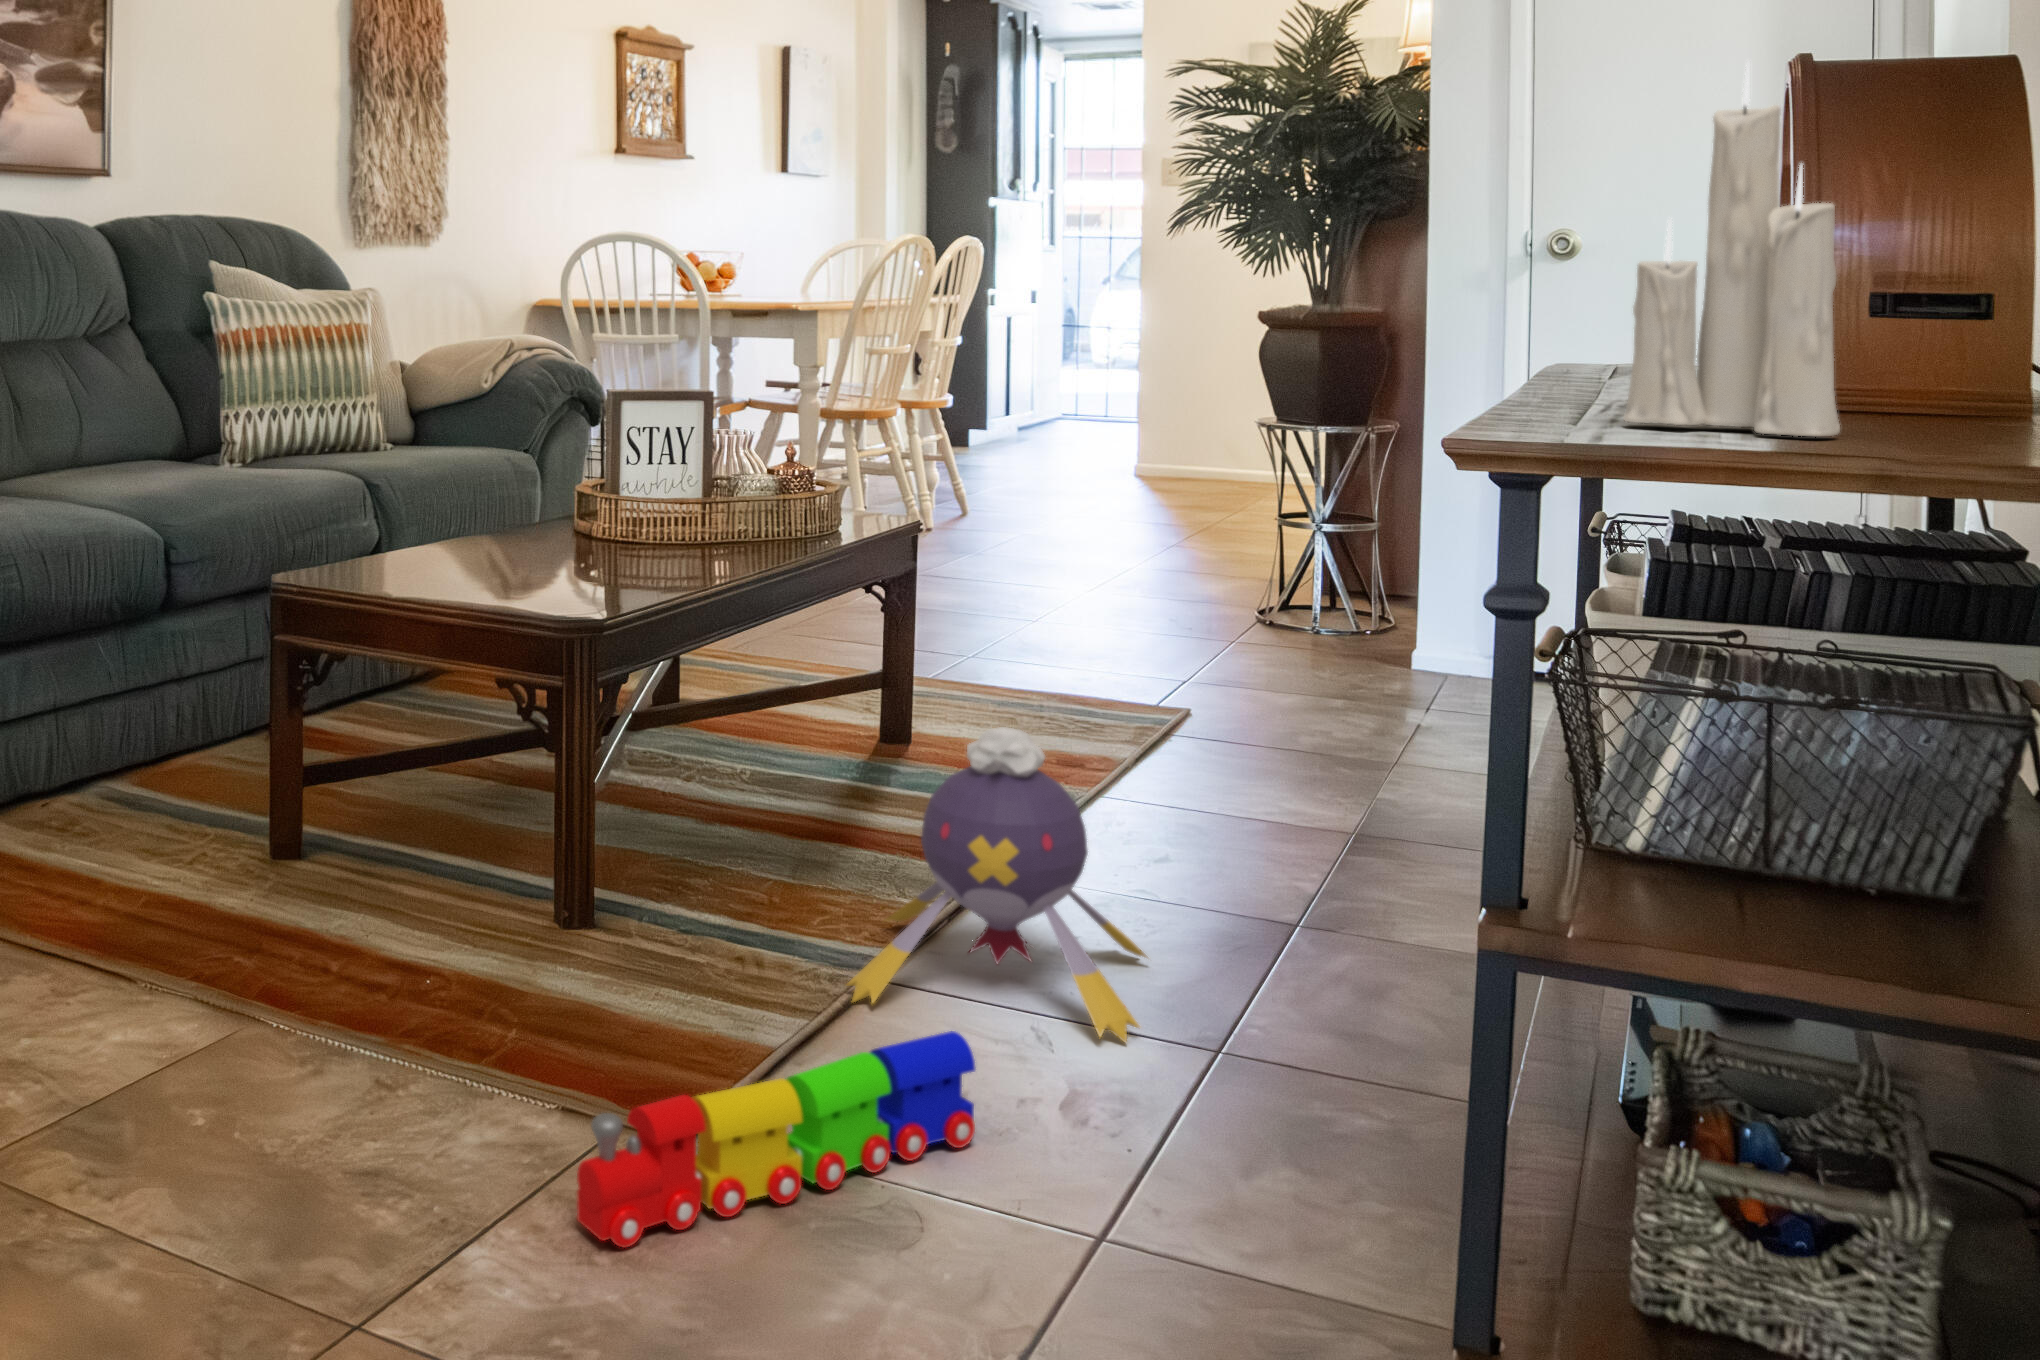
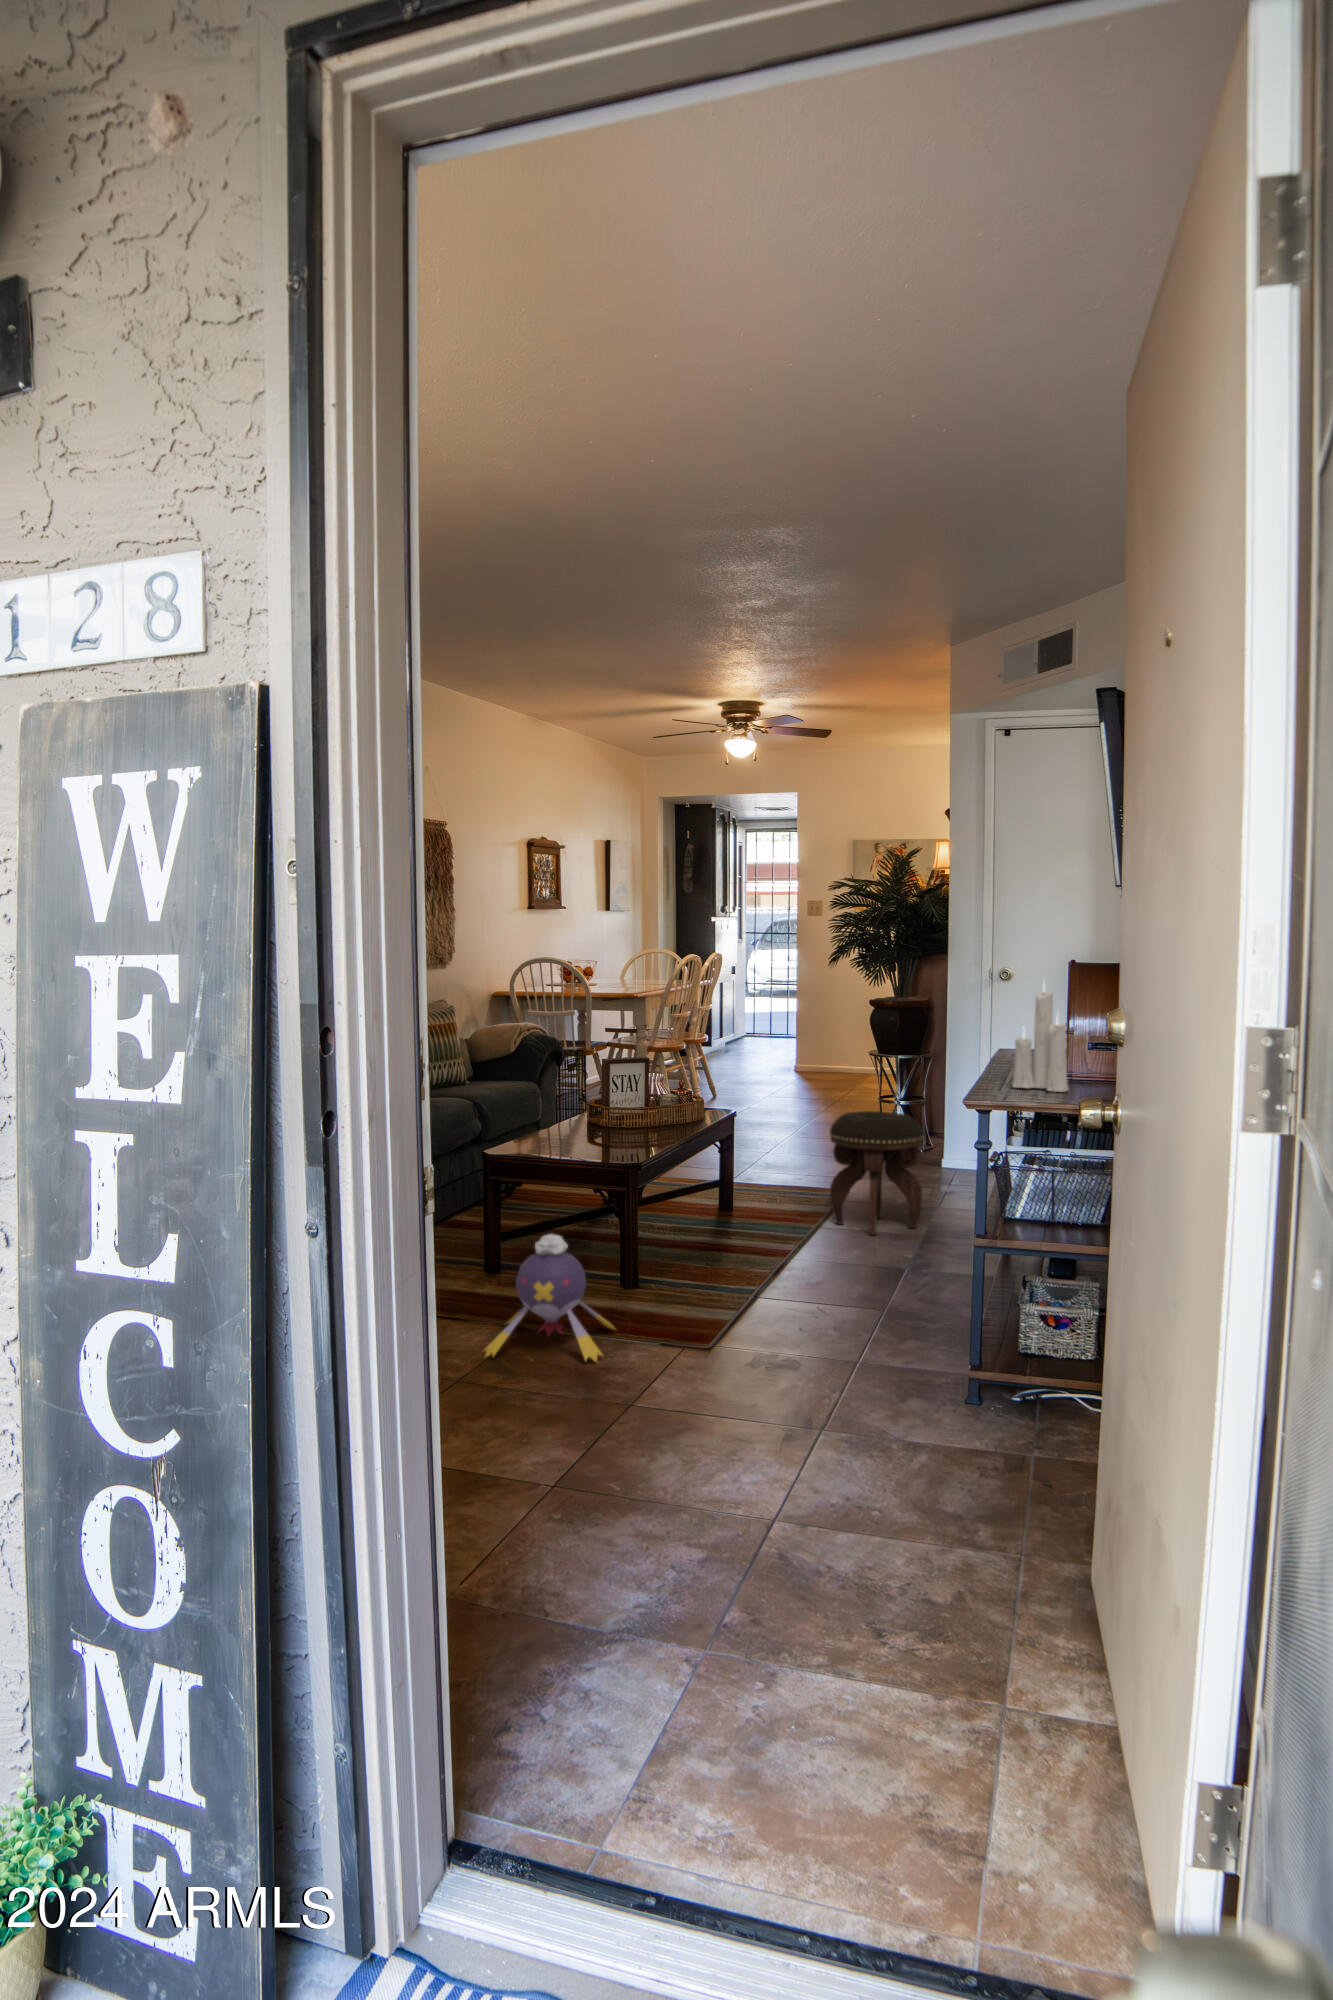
footstool: none [1120,525,1355,821] -> present [830,1111,924,1235]
plush toy: present [847,727,1147,1042] -> present [485,1234,614,1362]
toy train: present [577,1031,976,1247] -> none [694,1302,814,1374]

